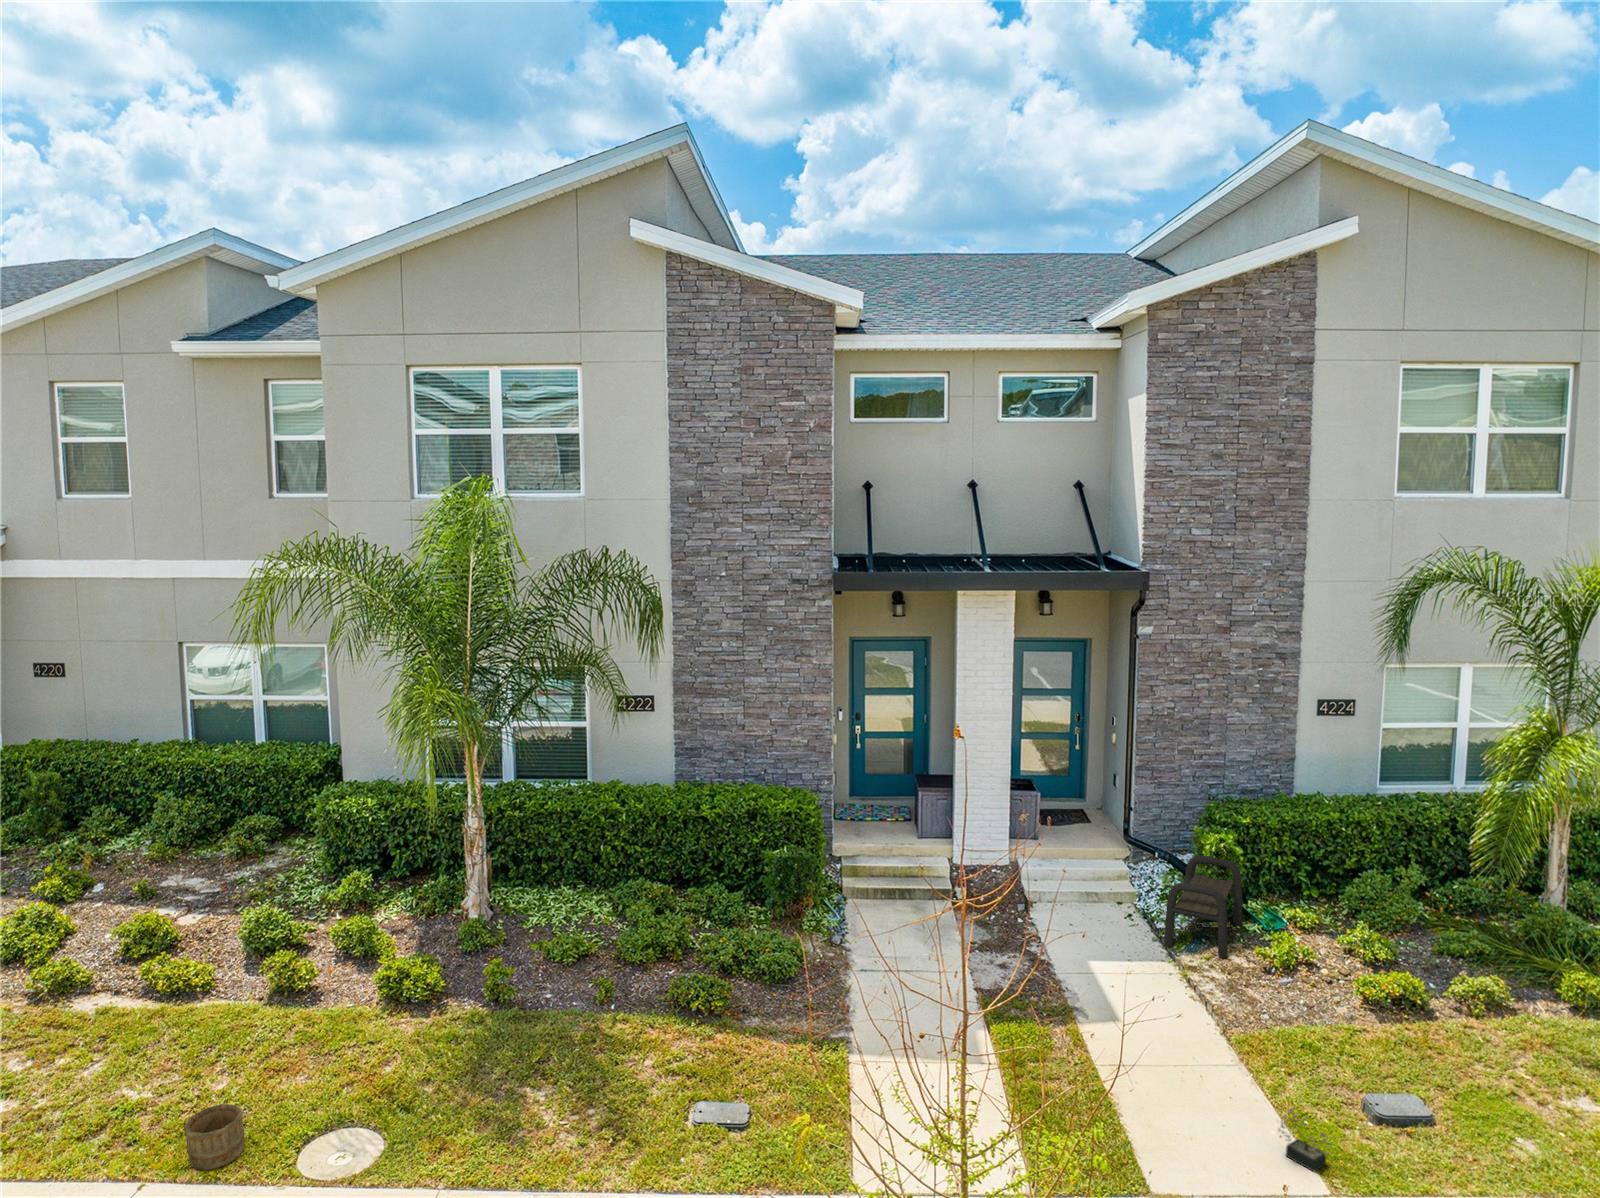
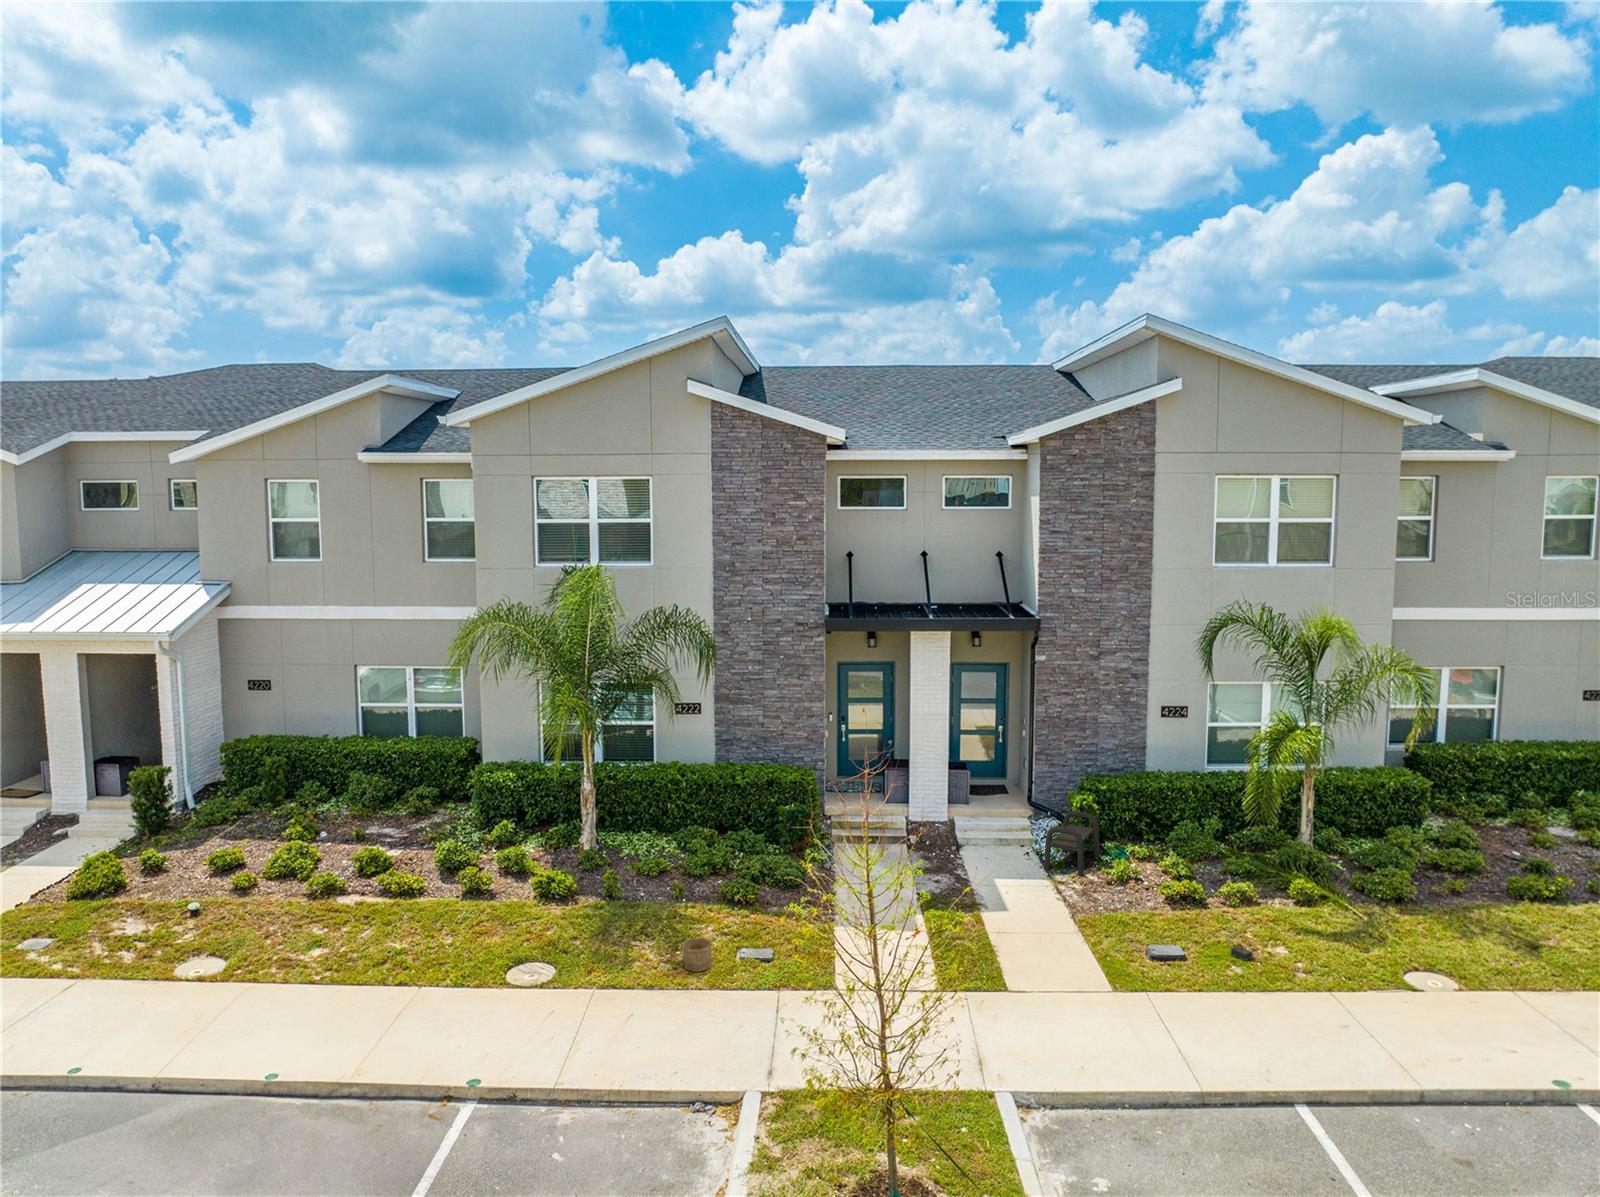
wooden bucket: present [183,1104,245,1170] -> present [682,937,712,972]
decorative plant: present [1278,1108,1333,1172] -> present [1228,933,1253,961]

